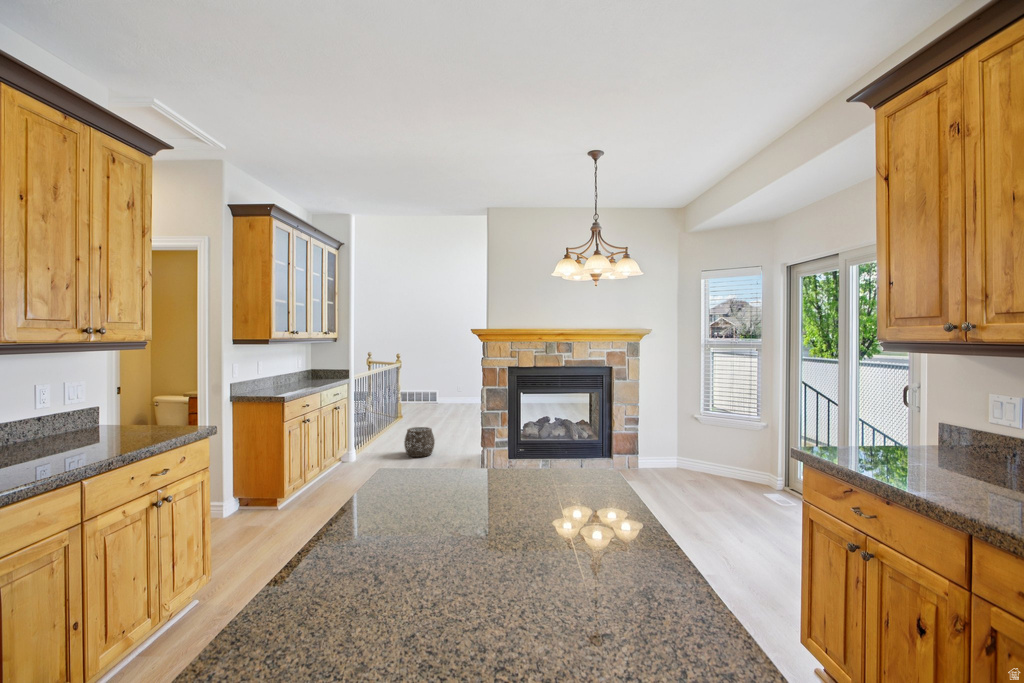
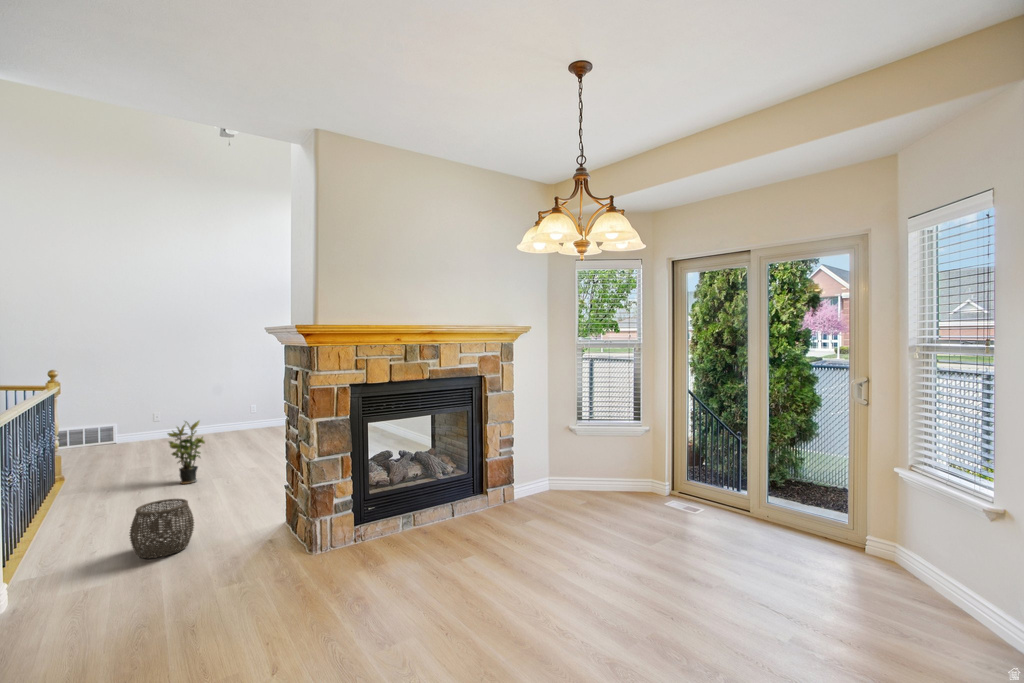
potted plant: none [444,387,465,427] -> present [168,421,205,484]

